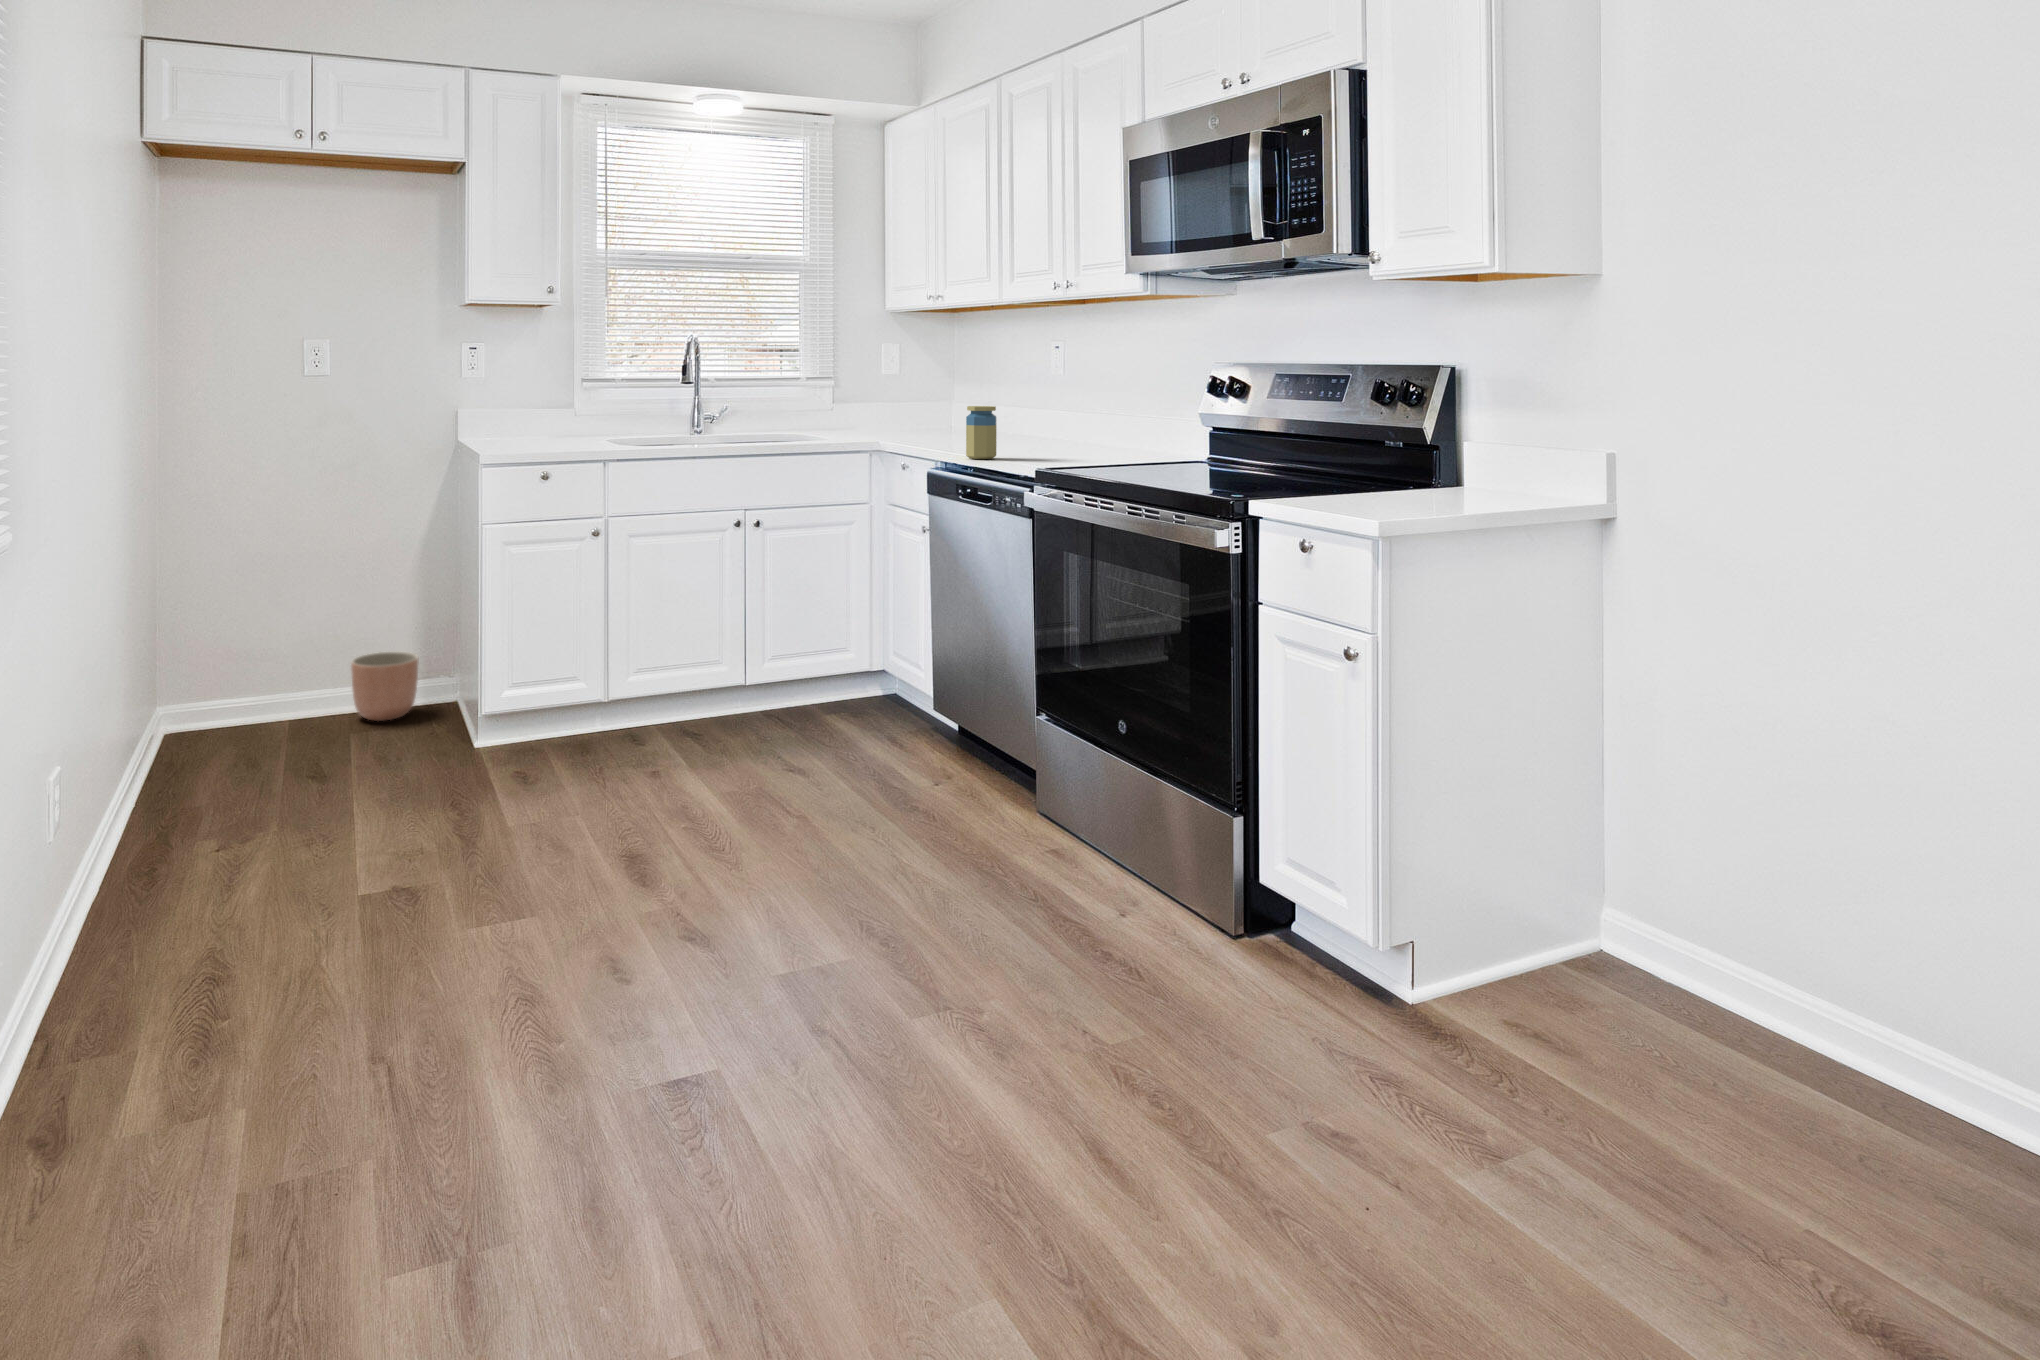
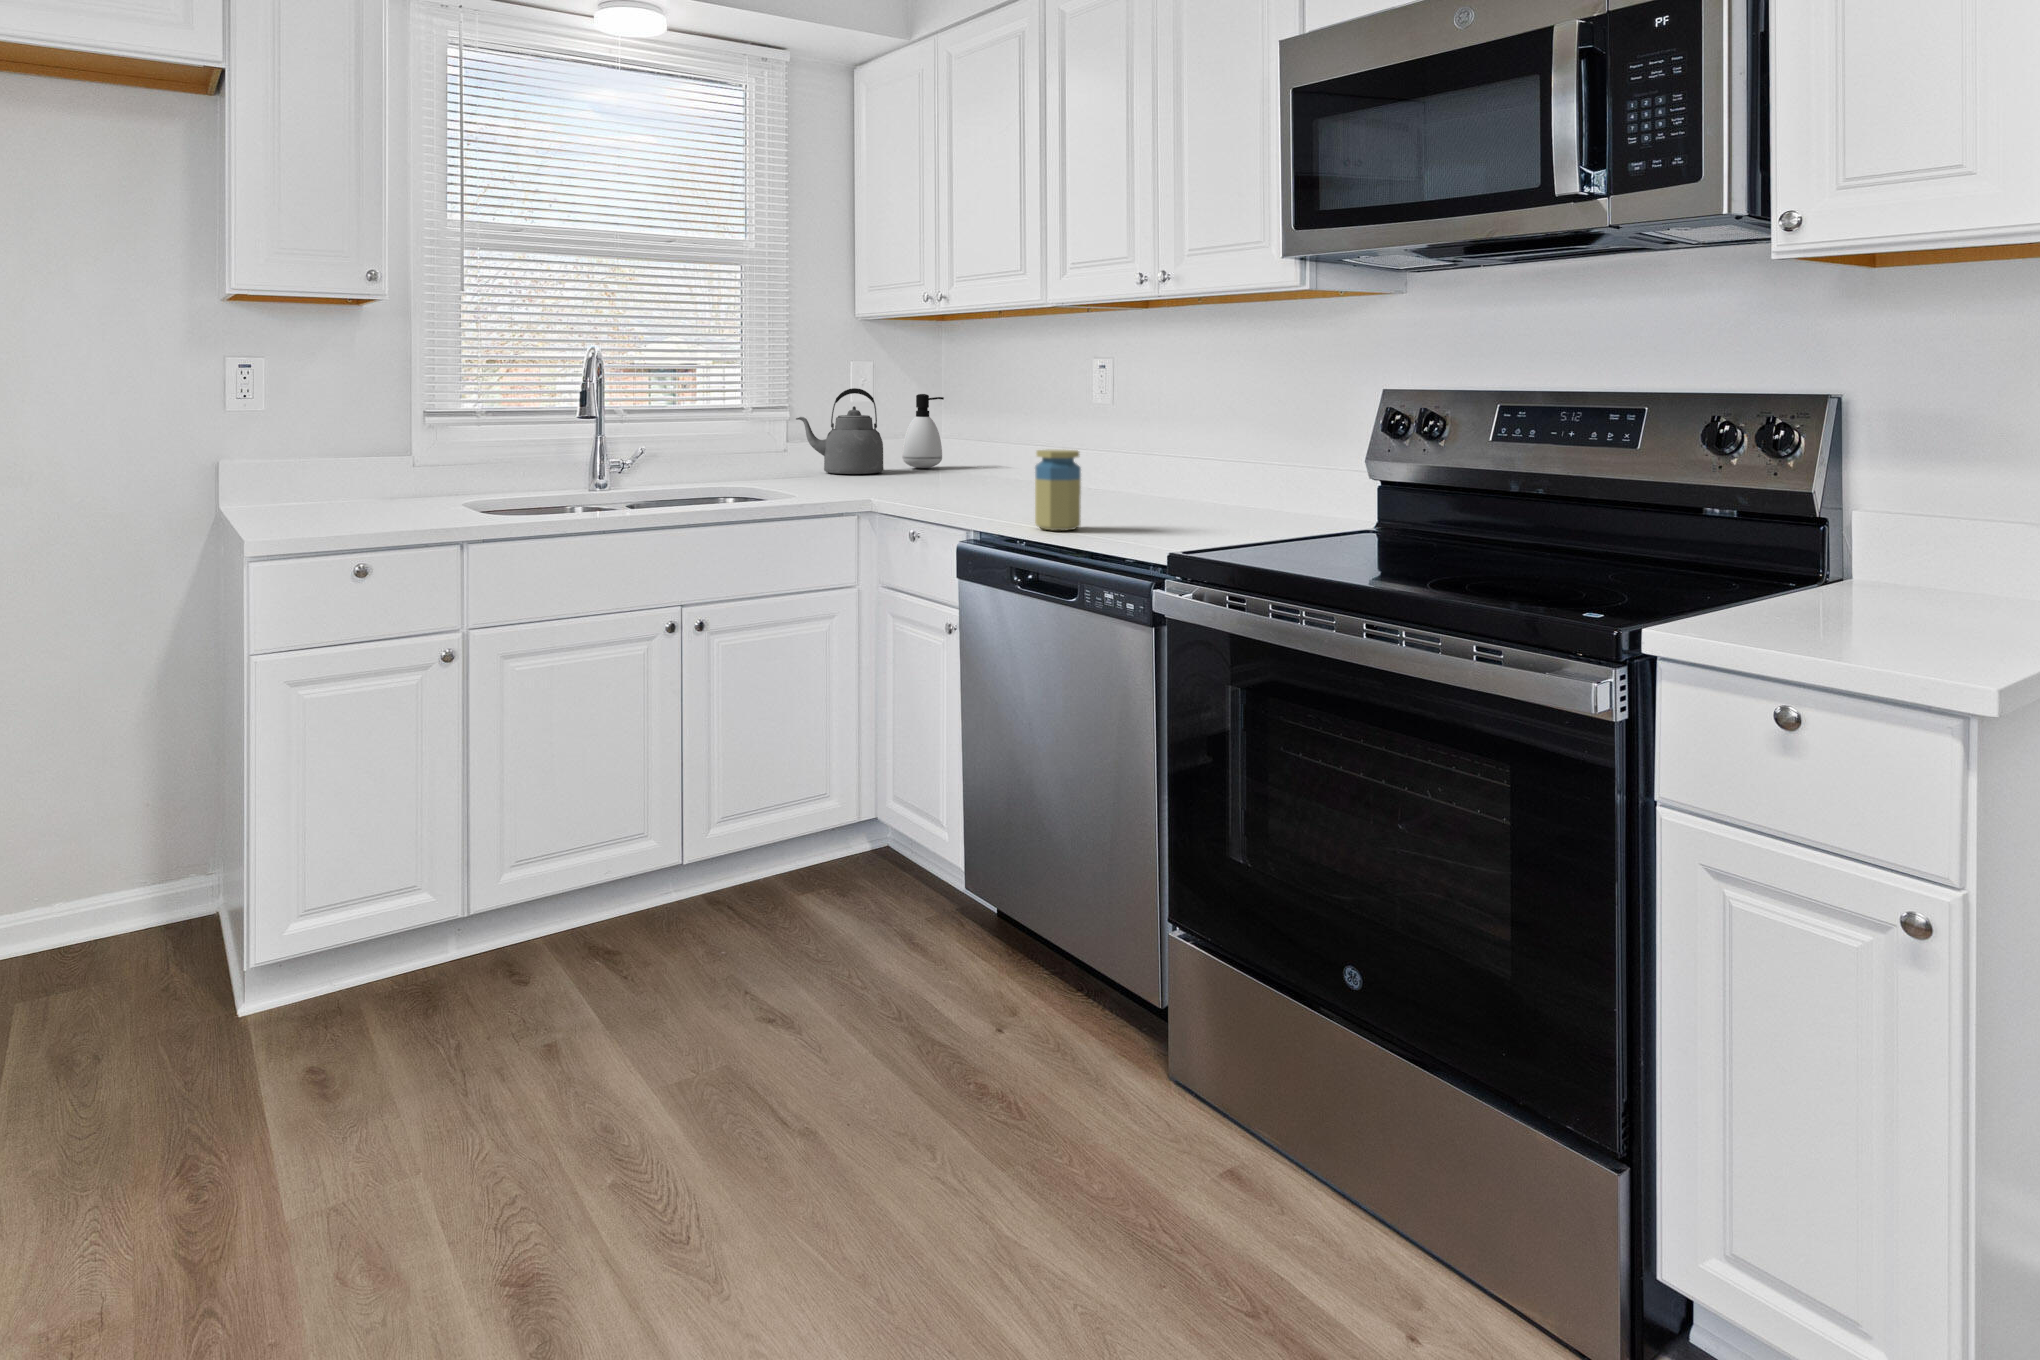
kettle: none [841,369,905,431] -> present [796,388,884,474]
soap dispenser: none [922,373,953,428] -> present [903,394,944,468]
planter: present [351,652,419,721] -> none [30,842,149,964]

